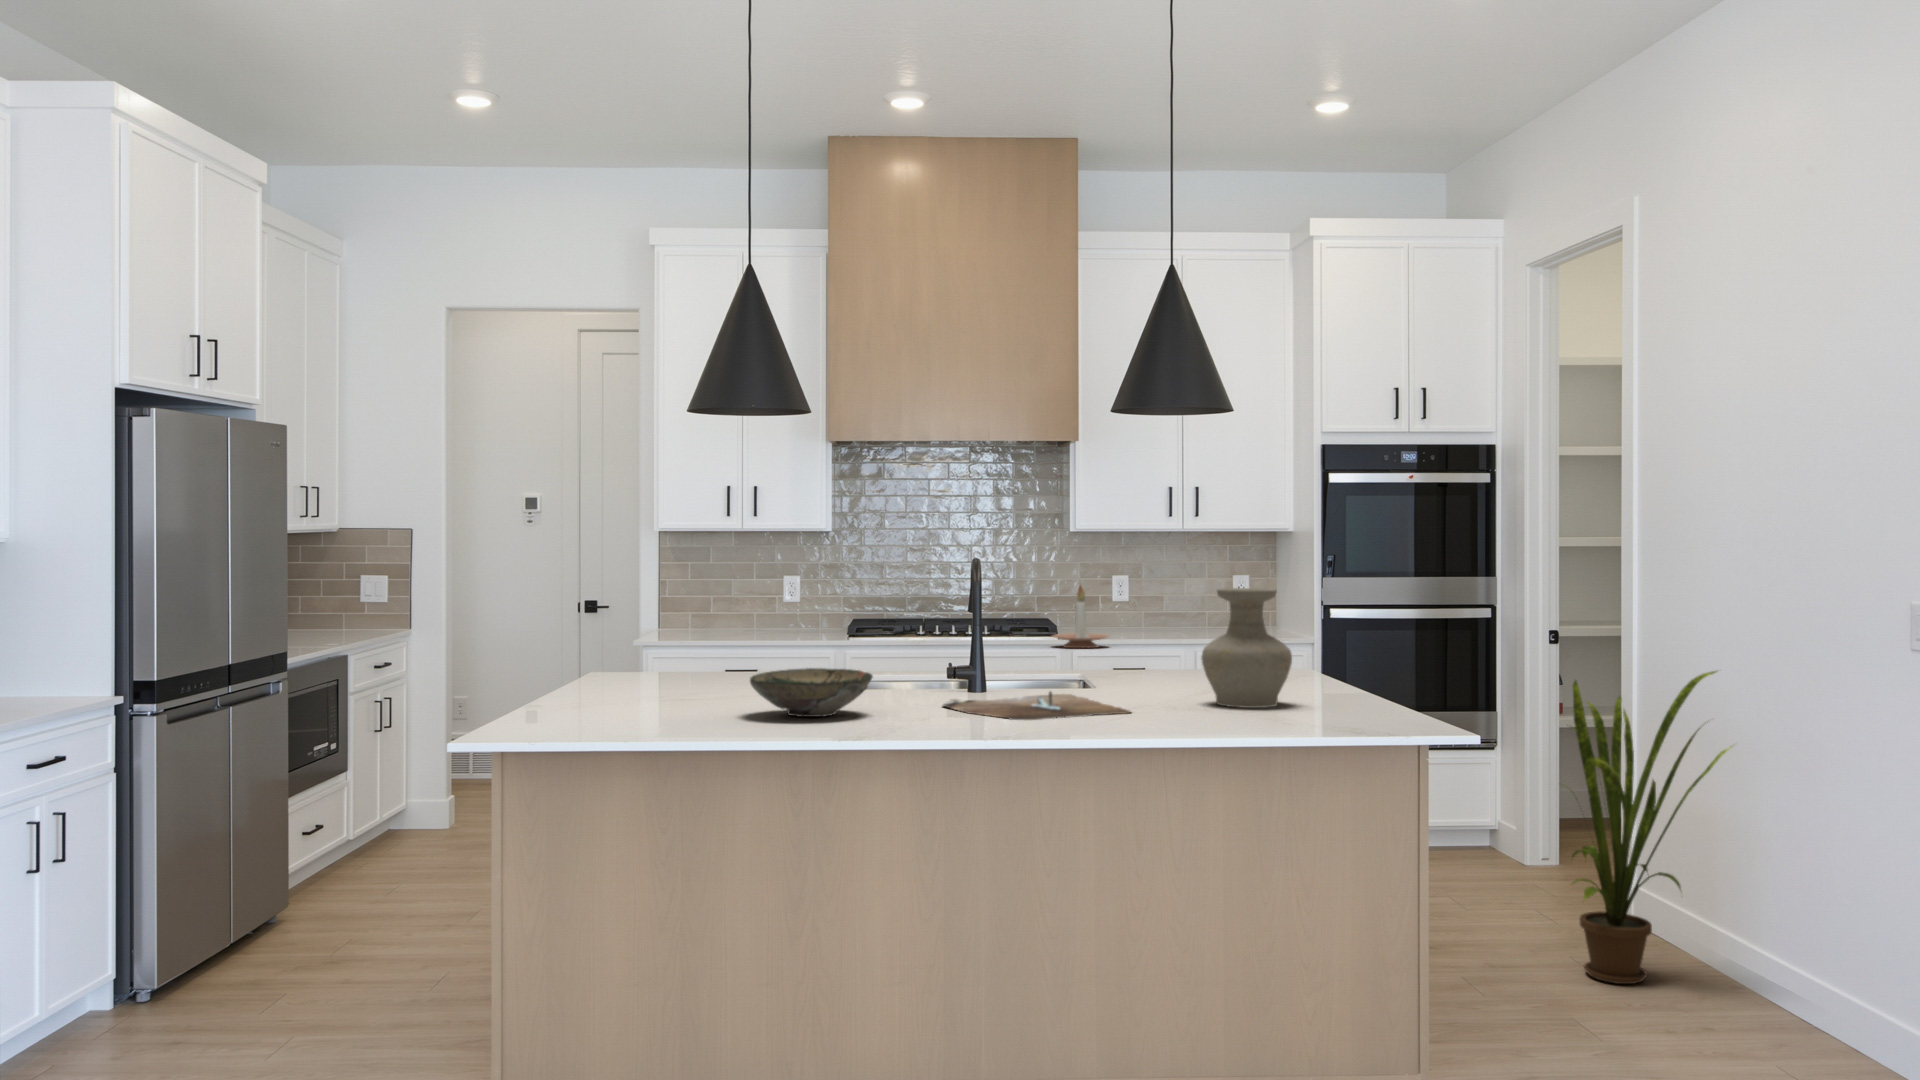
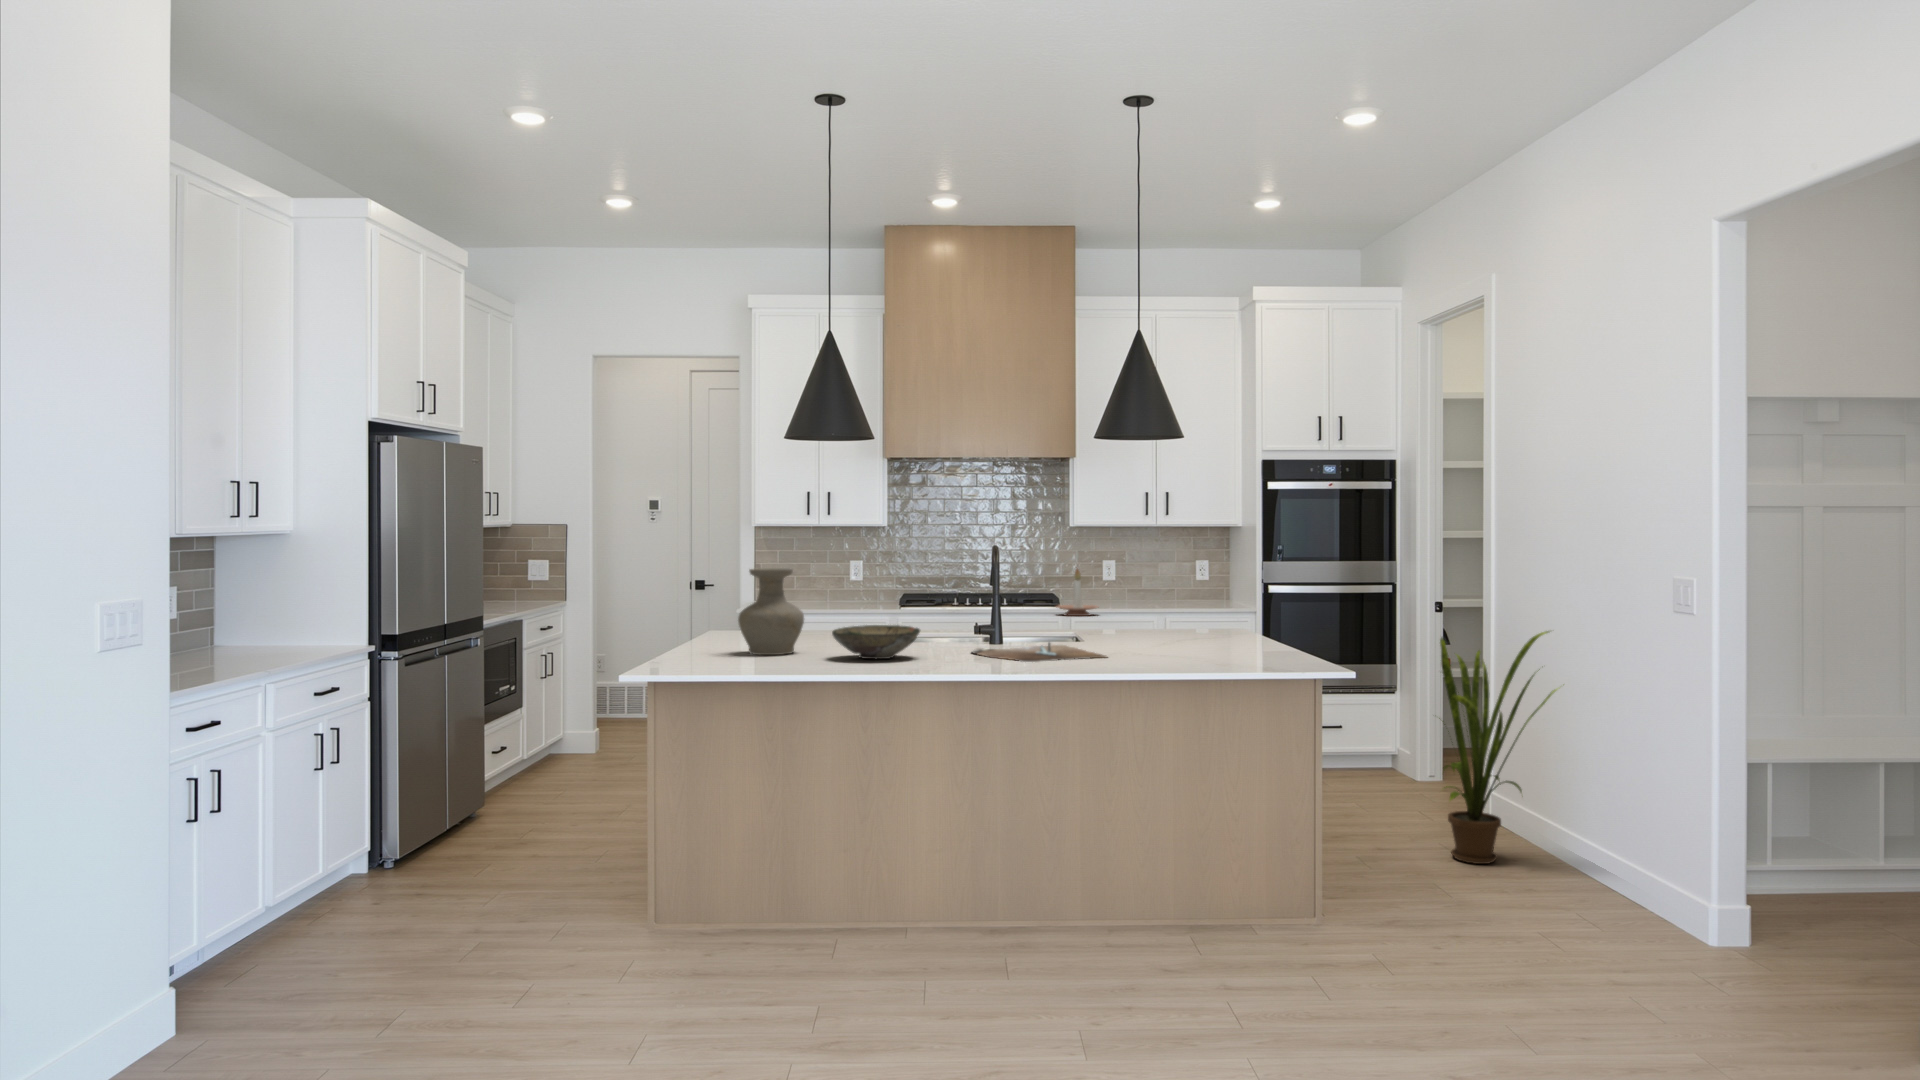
vase: present [1201,588,1292,708] -> present [738,568,804,655]

